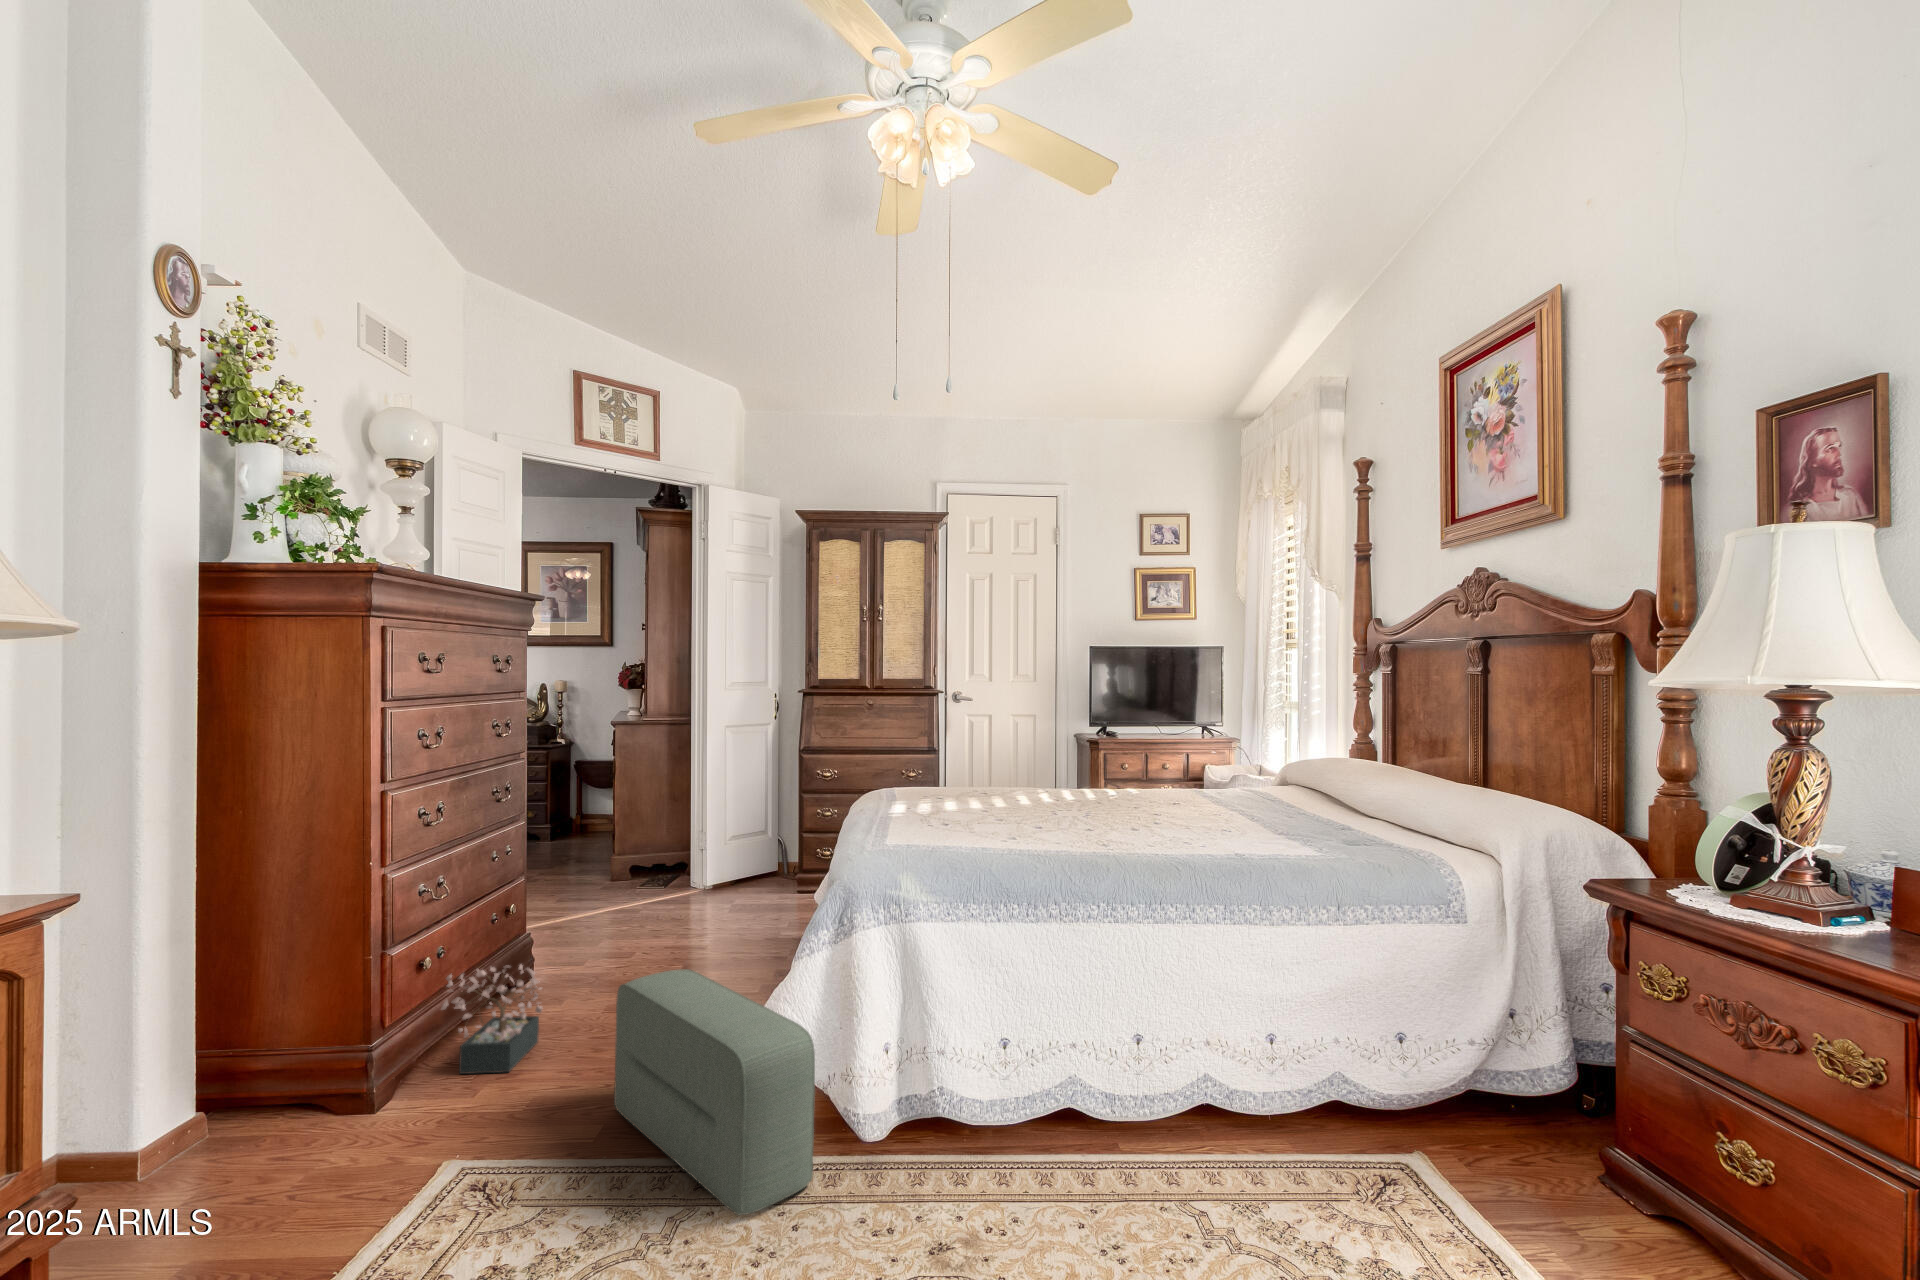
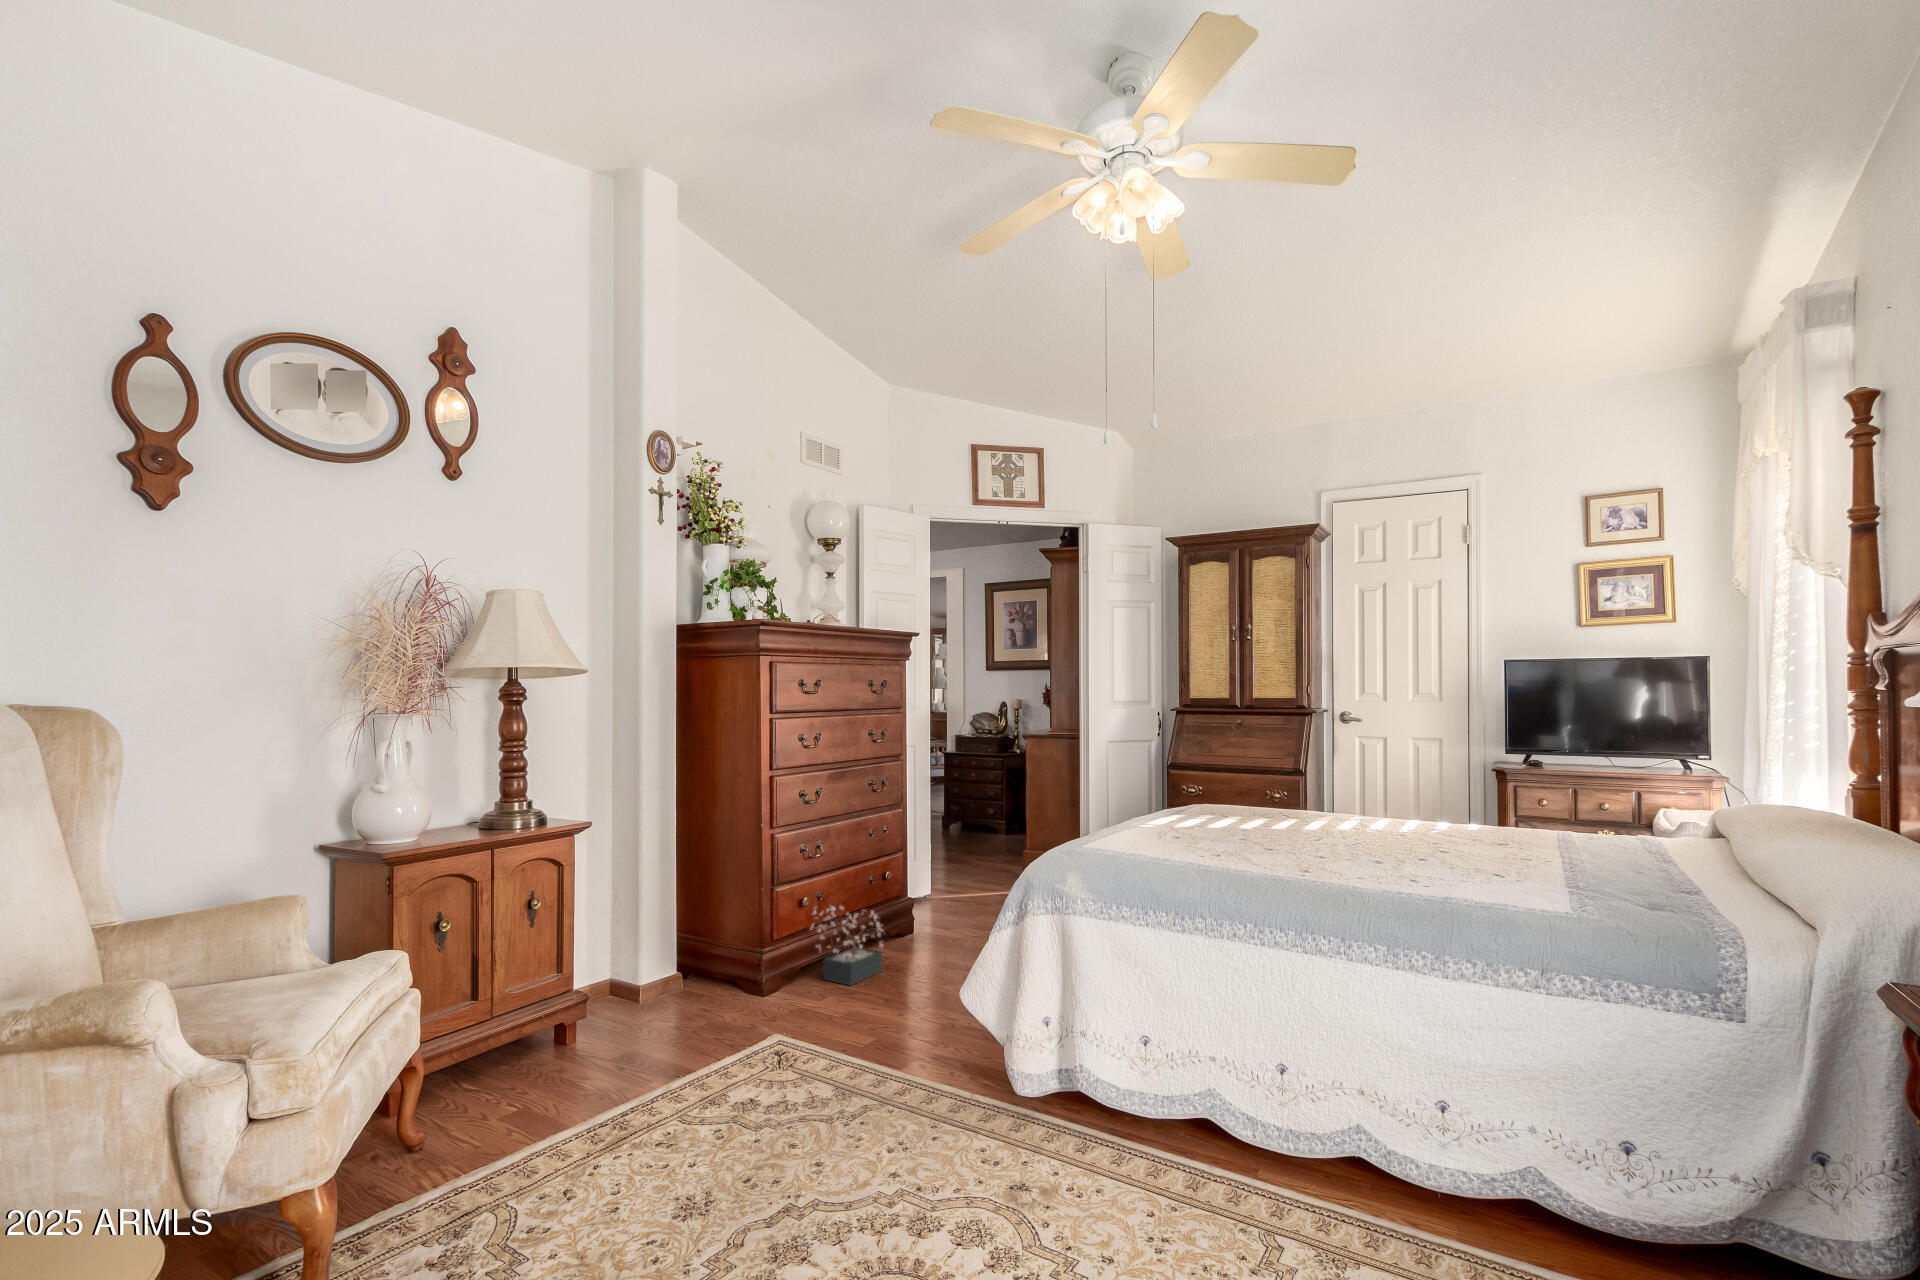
pouf: present [614,969,815,1216] -> none [890,927,976,1116]

